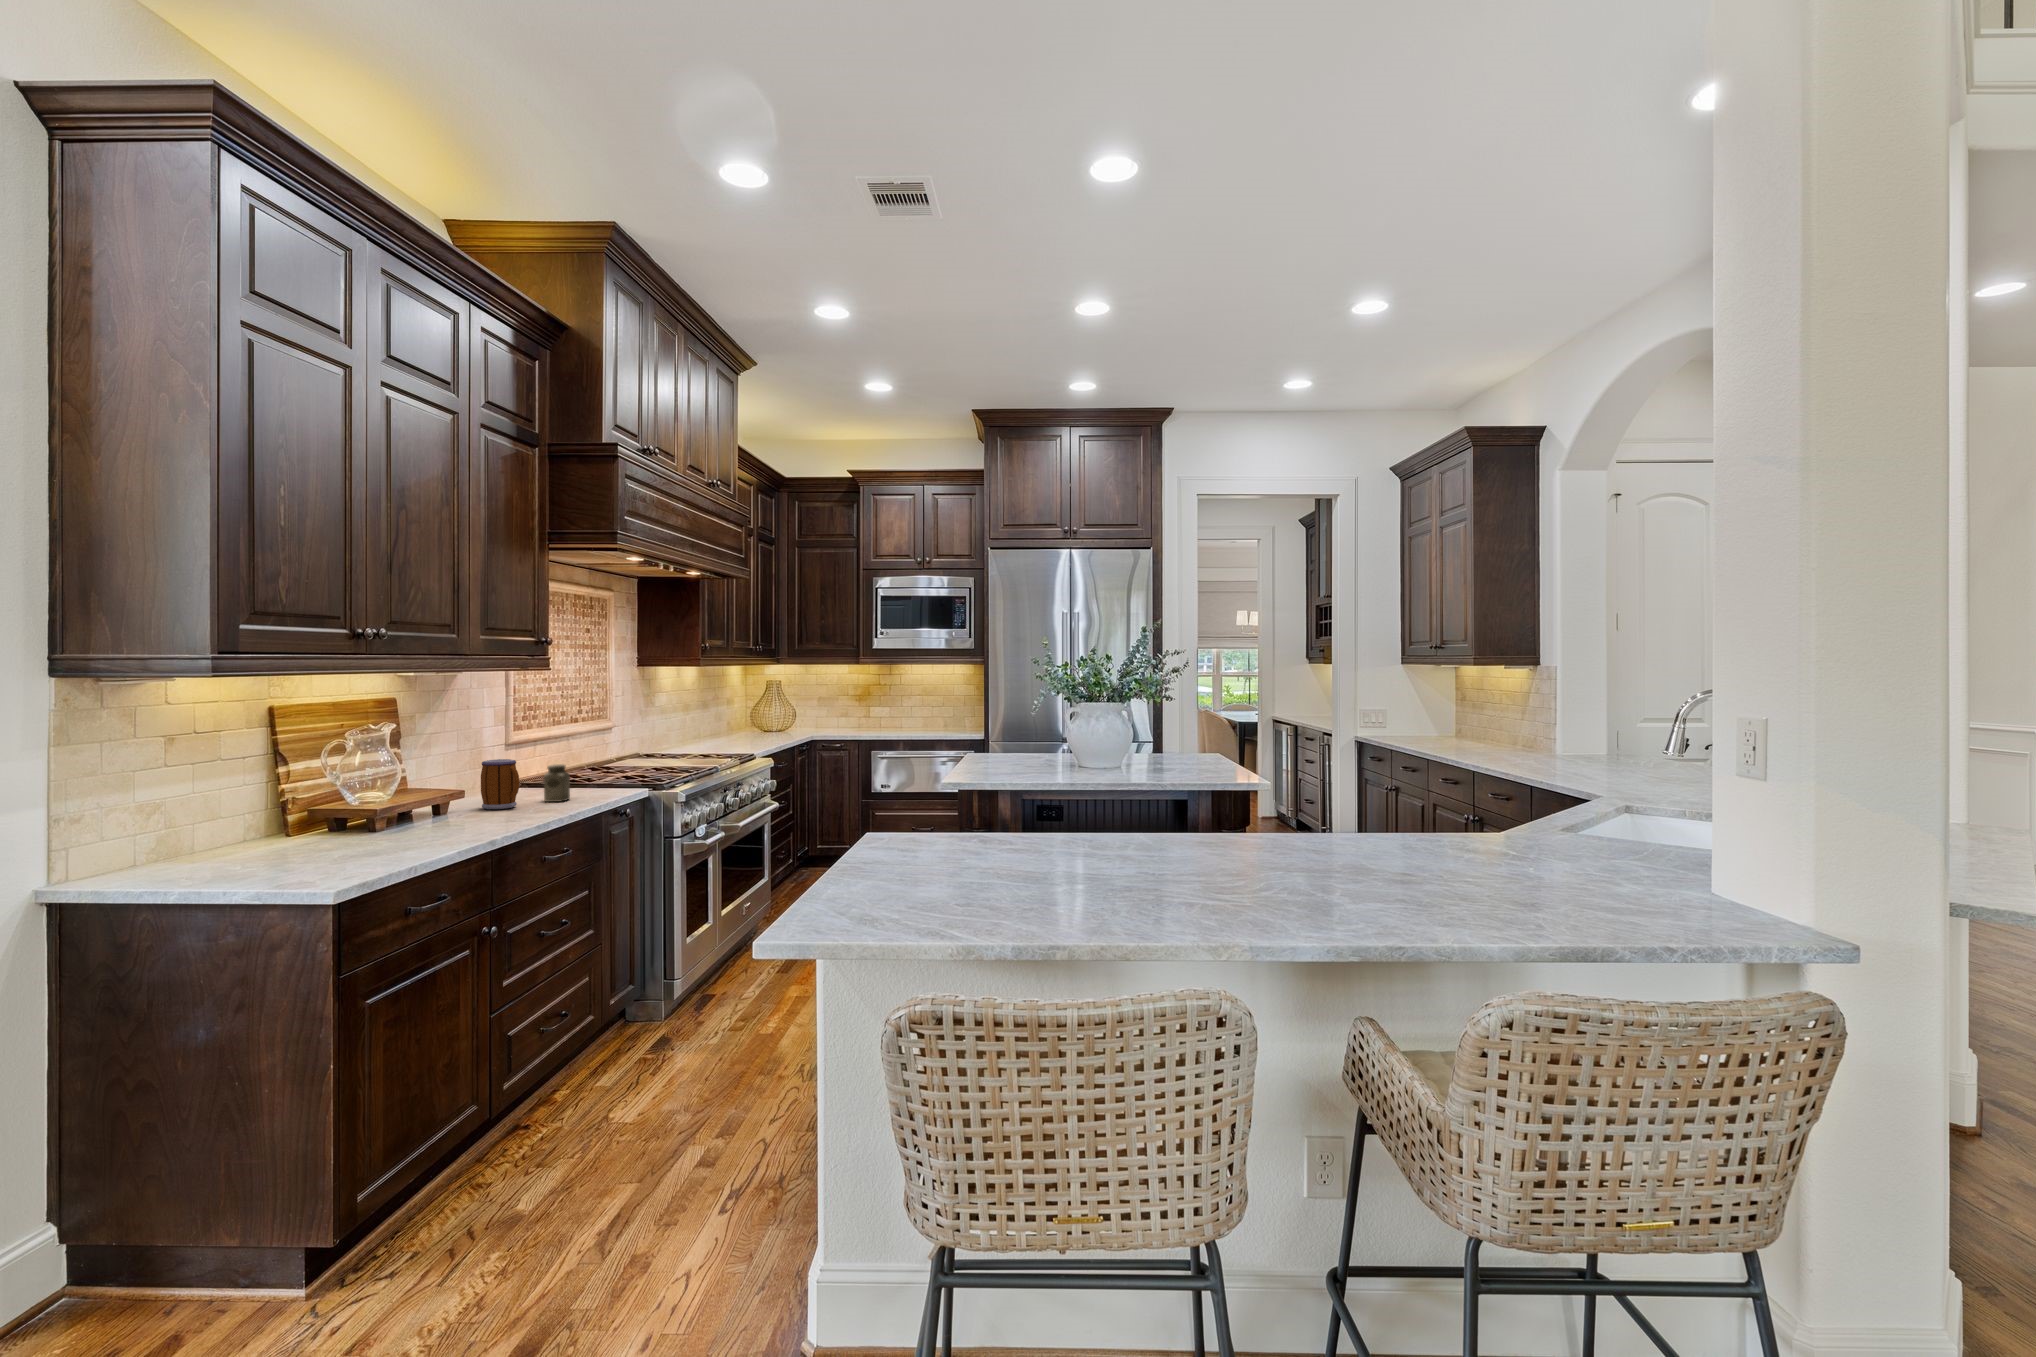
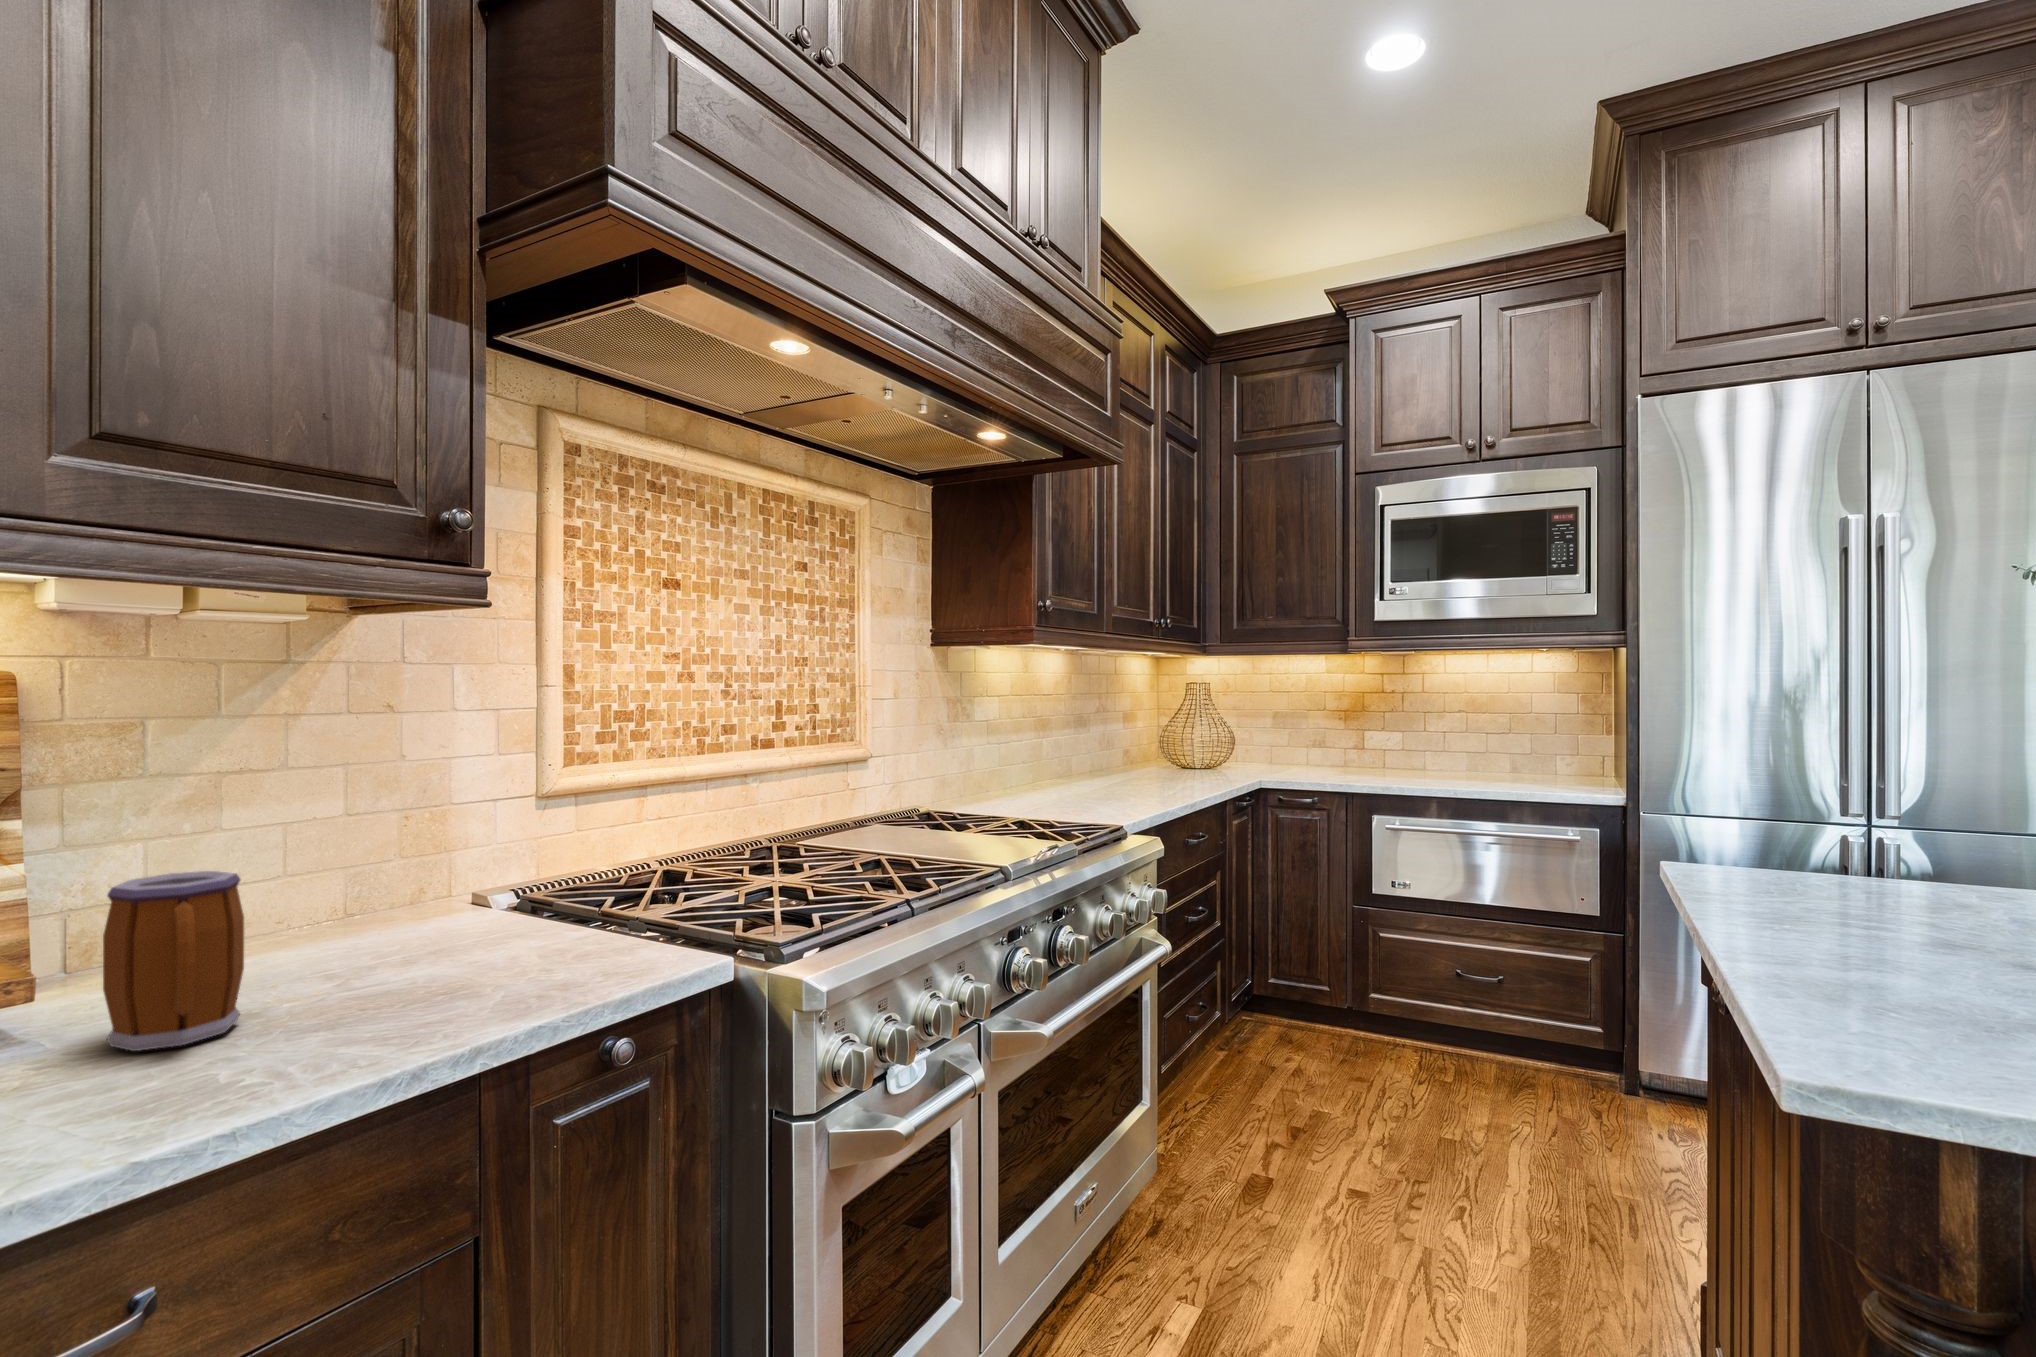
salt shaker: present [544,764,570,802] -> none [370,885,464,1013]

